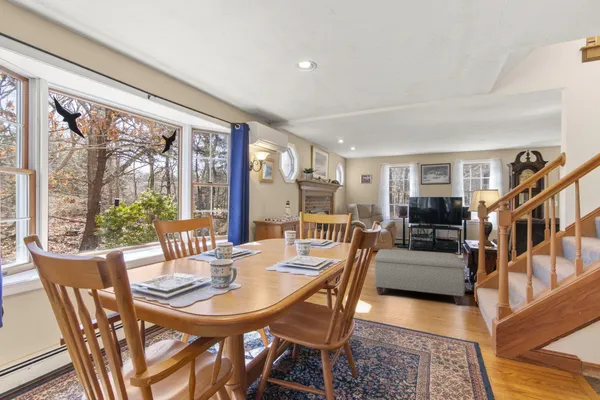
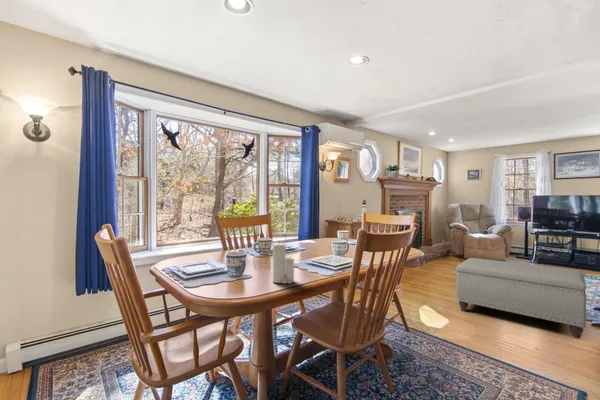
candle: none [267,242,294,288] -> present [273,243,294,283]

